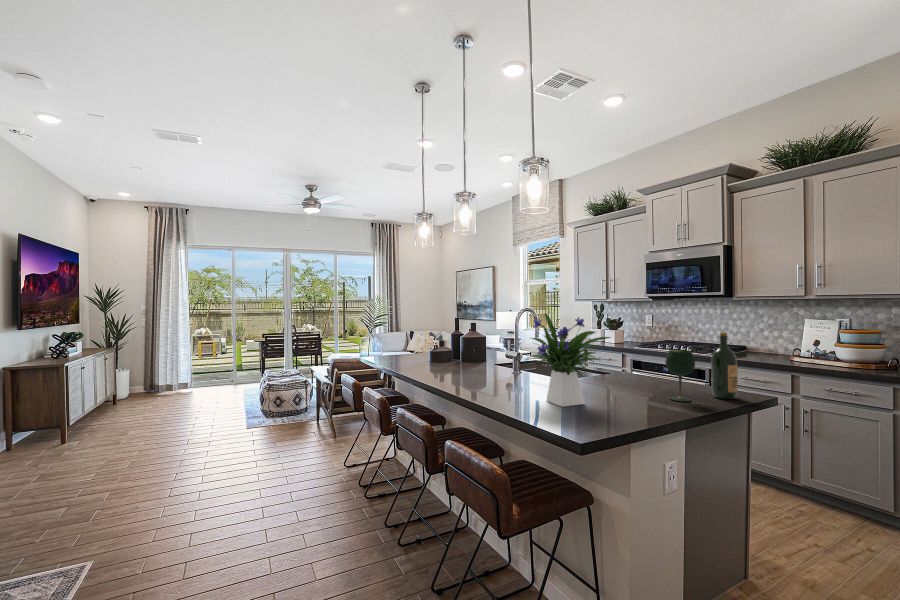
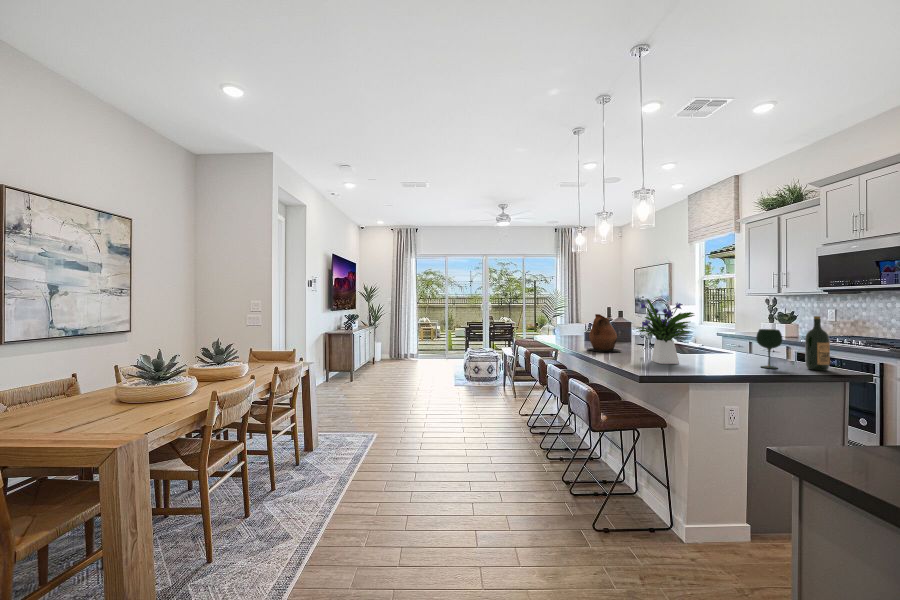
ceramic pitcher: none [446,333,495,387] -> present [588,314,622,351]

